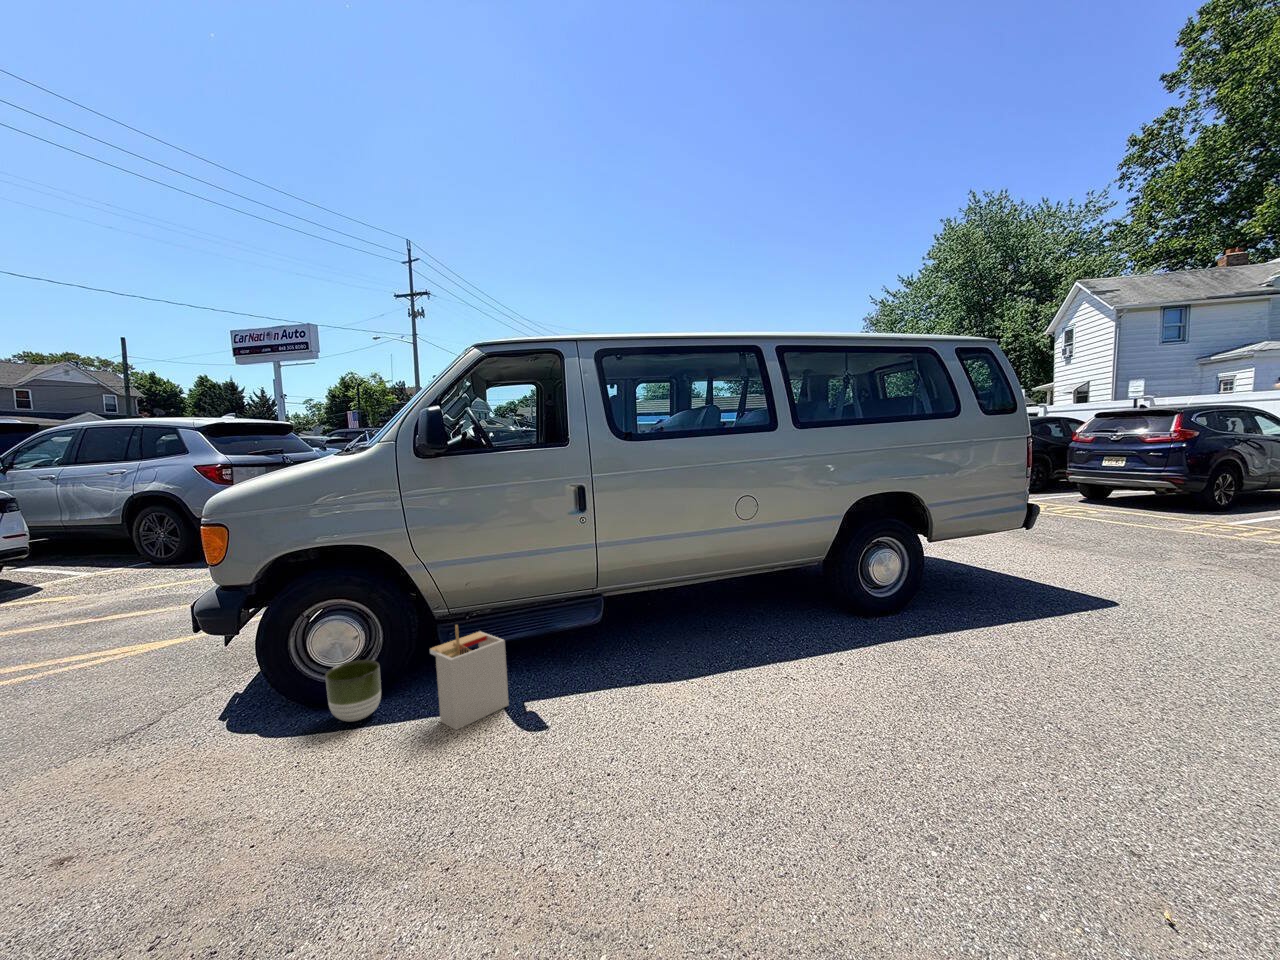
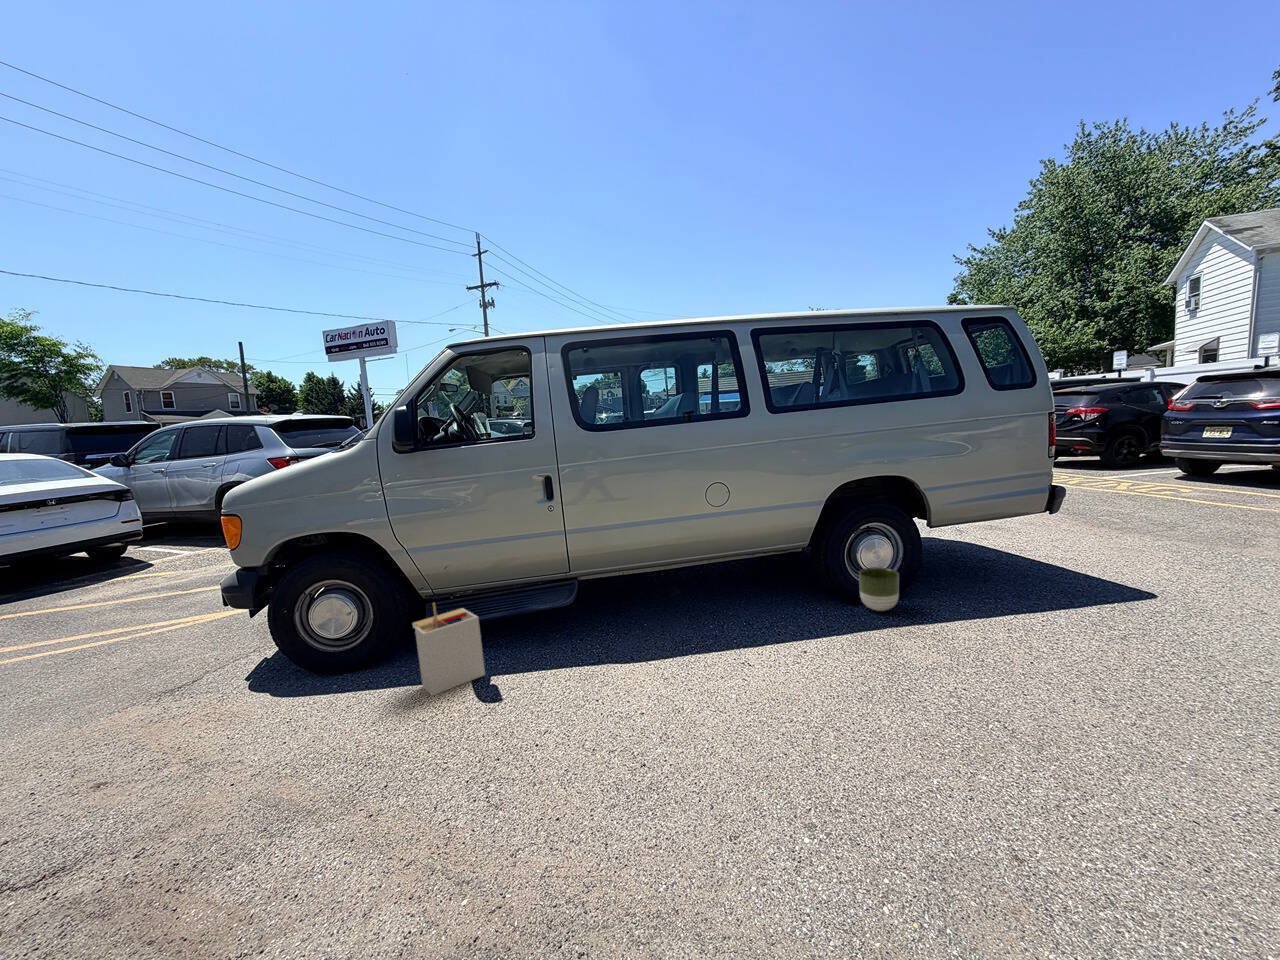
planter: present [325,660,381,721] -> present [859,567,899,611]

